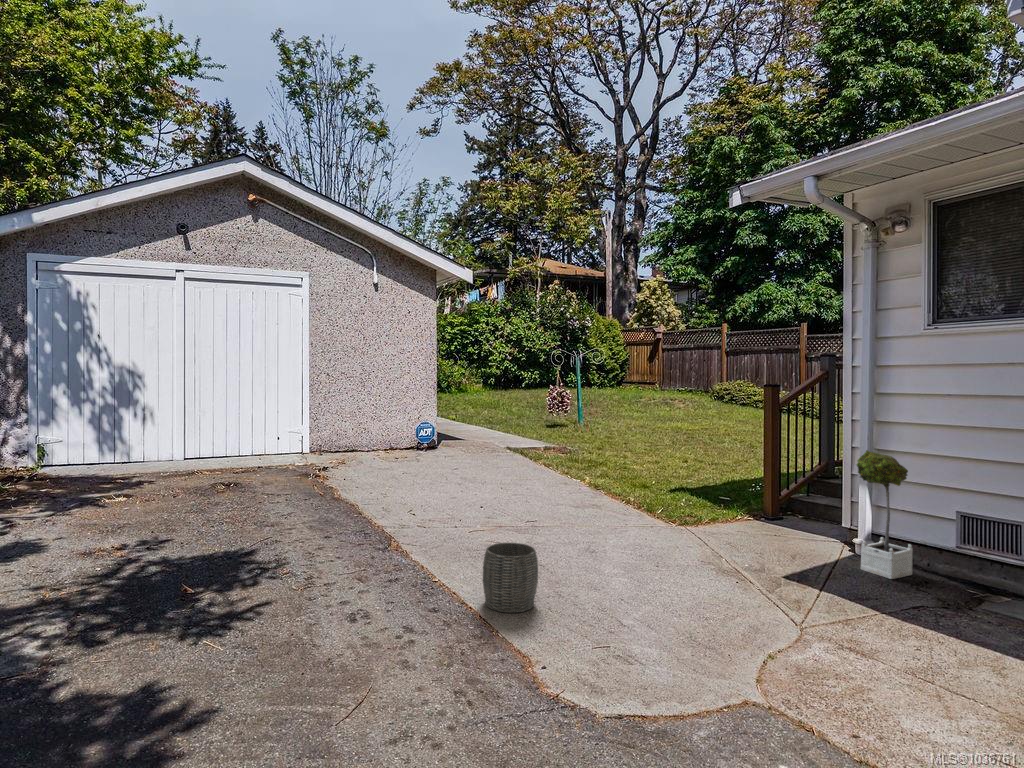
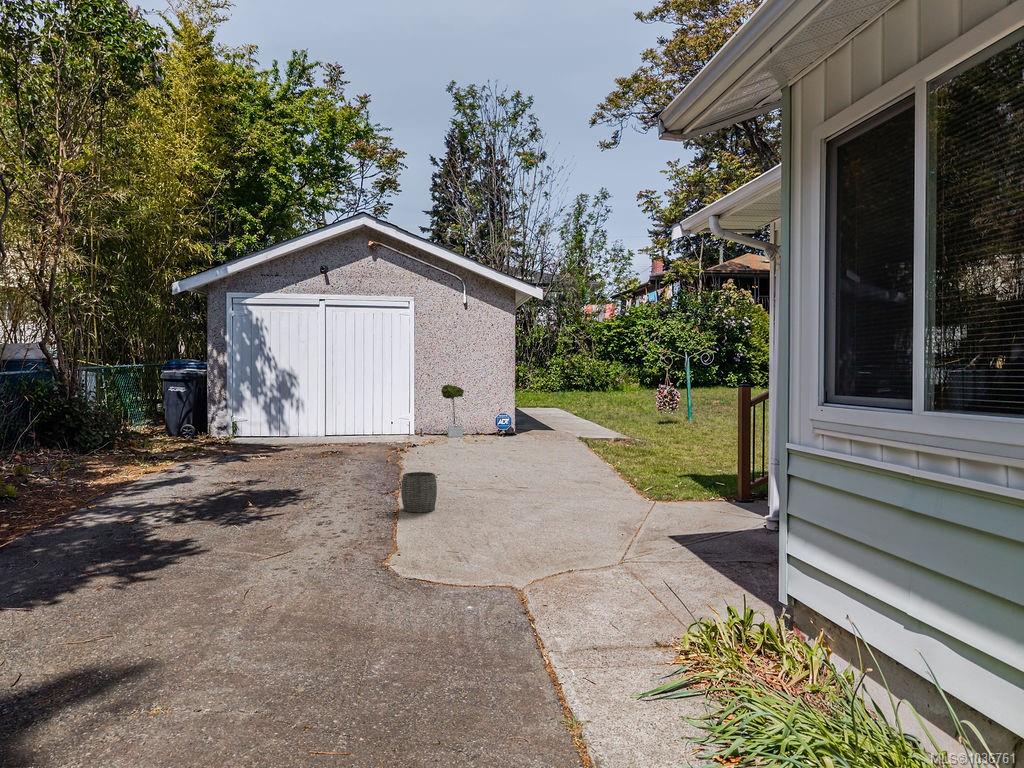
potted tree: present [857,450,913,579] -> present [441,384,464,437]

